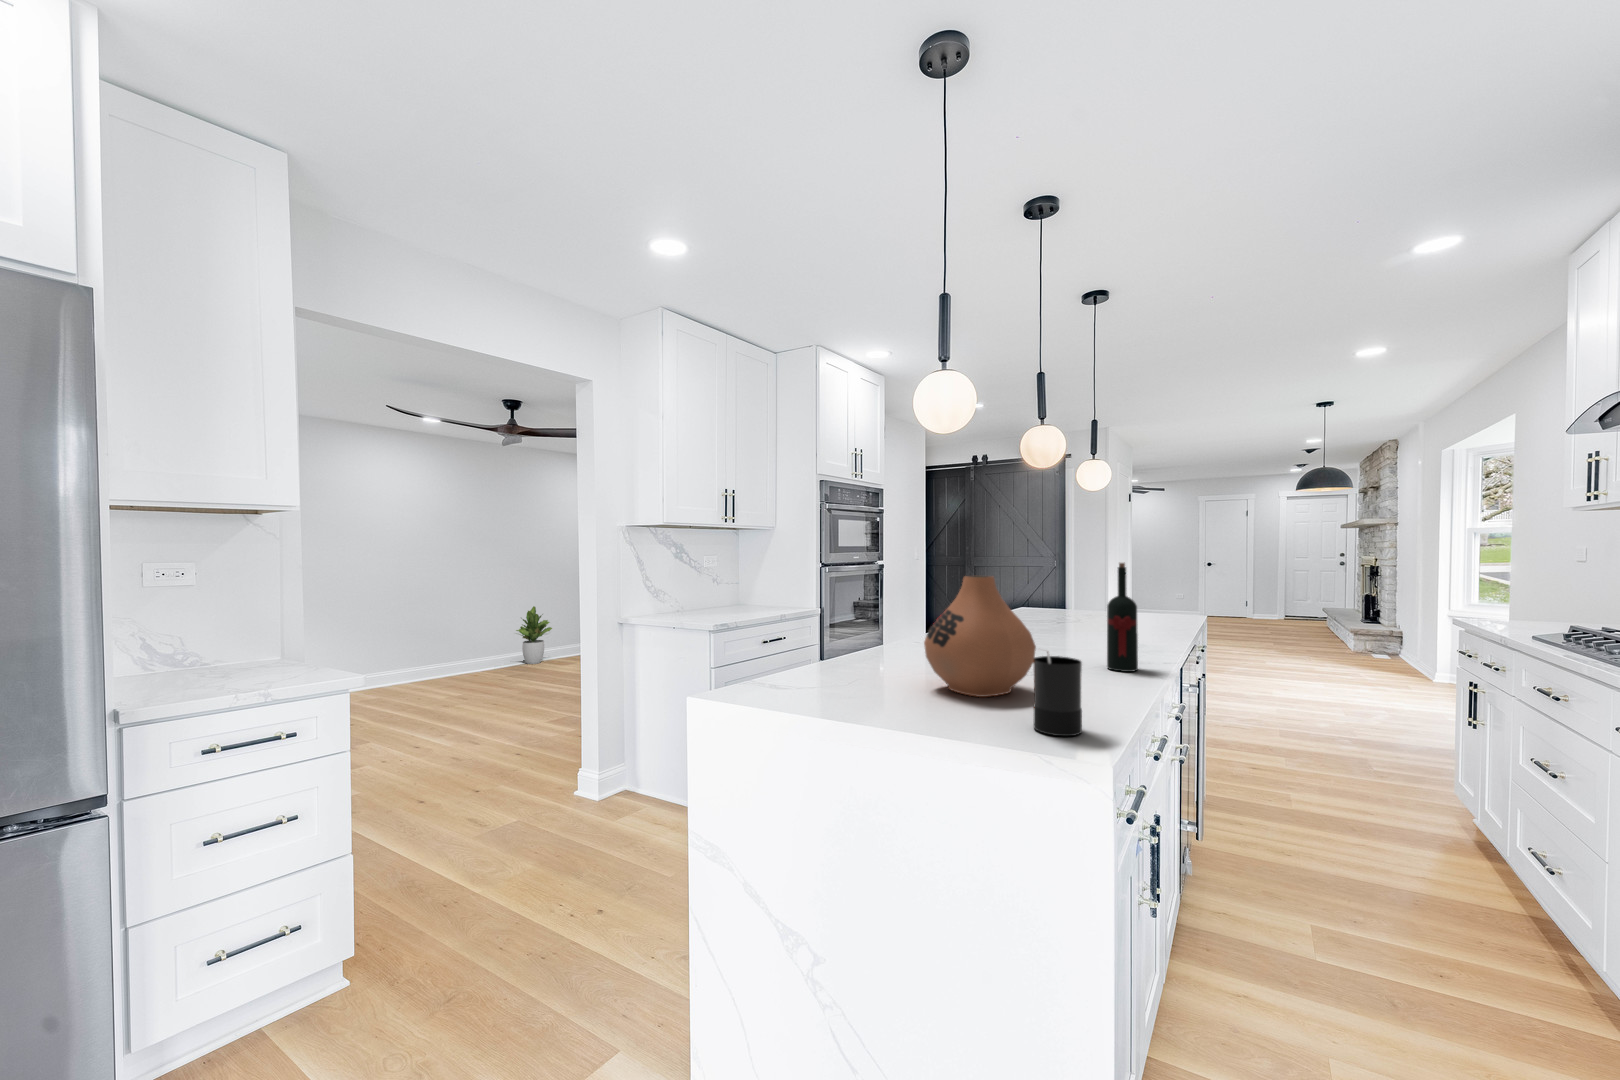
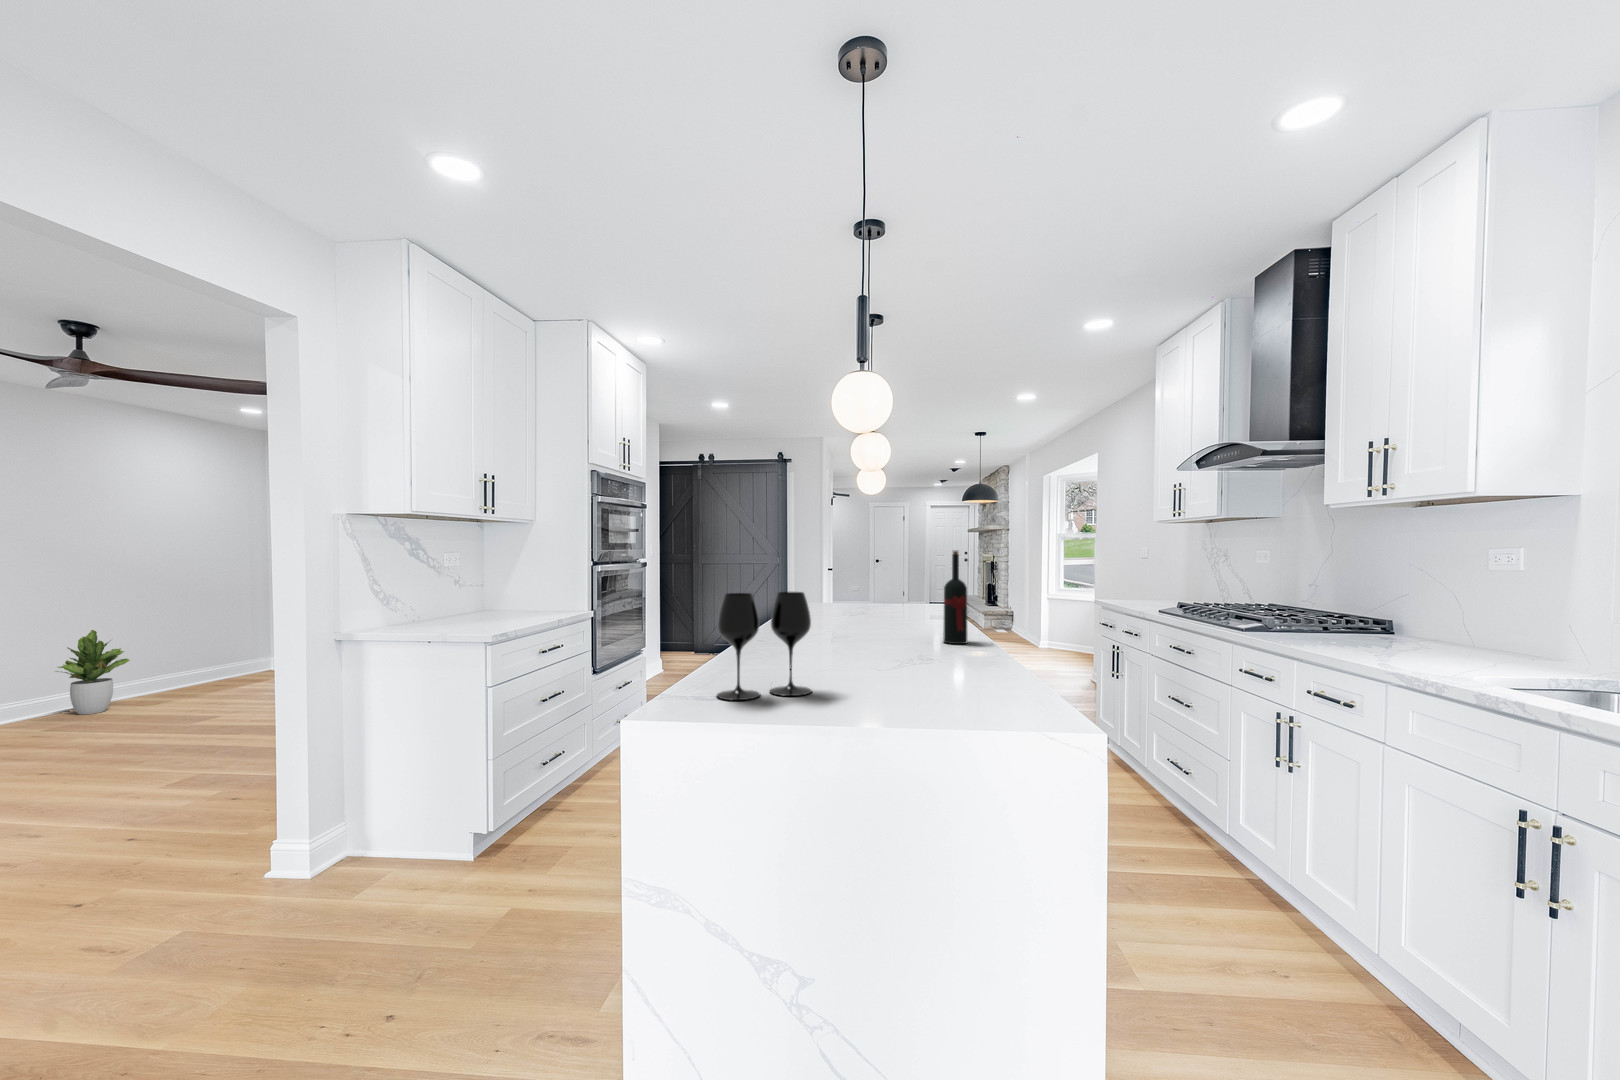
vase: present [924,576,1036,697] -> none [826,561,925,674]
wine glass: none [786,605,879,709] -> present [717,592,812,700]
candle: present [1033,651,1082,736] -> none [961,622,1004,696]

